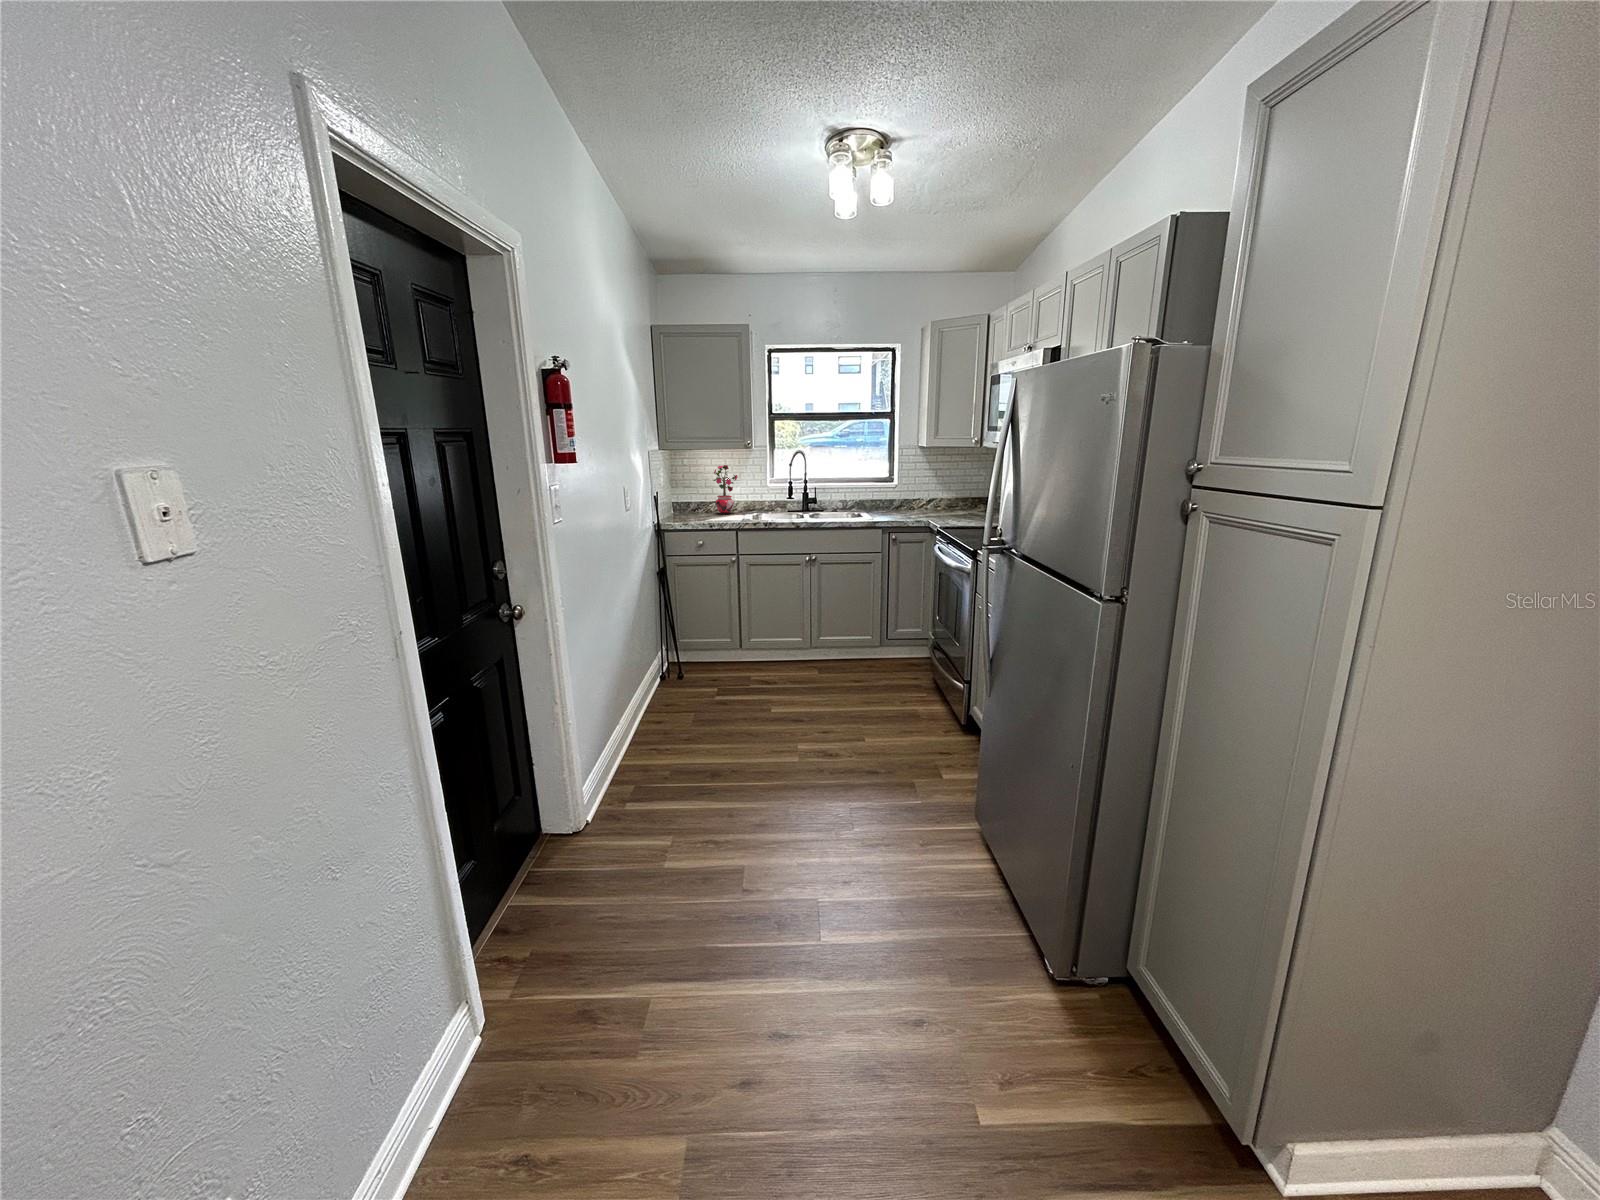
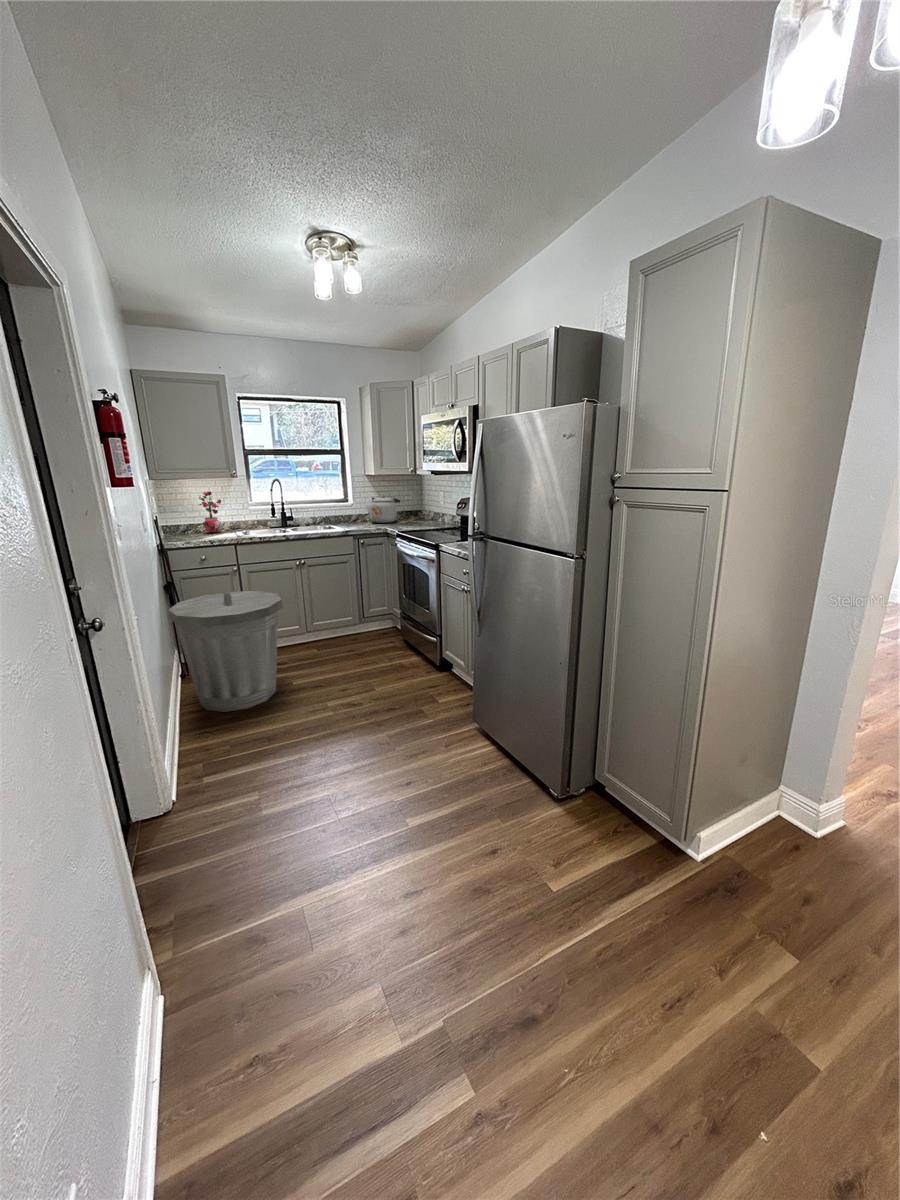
kettle: none [913,476,960,513] -> present [366,496,400,523]
trash can: none [643,584,765,728] -> present [168,591,283,712]

